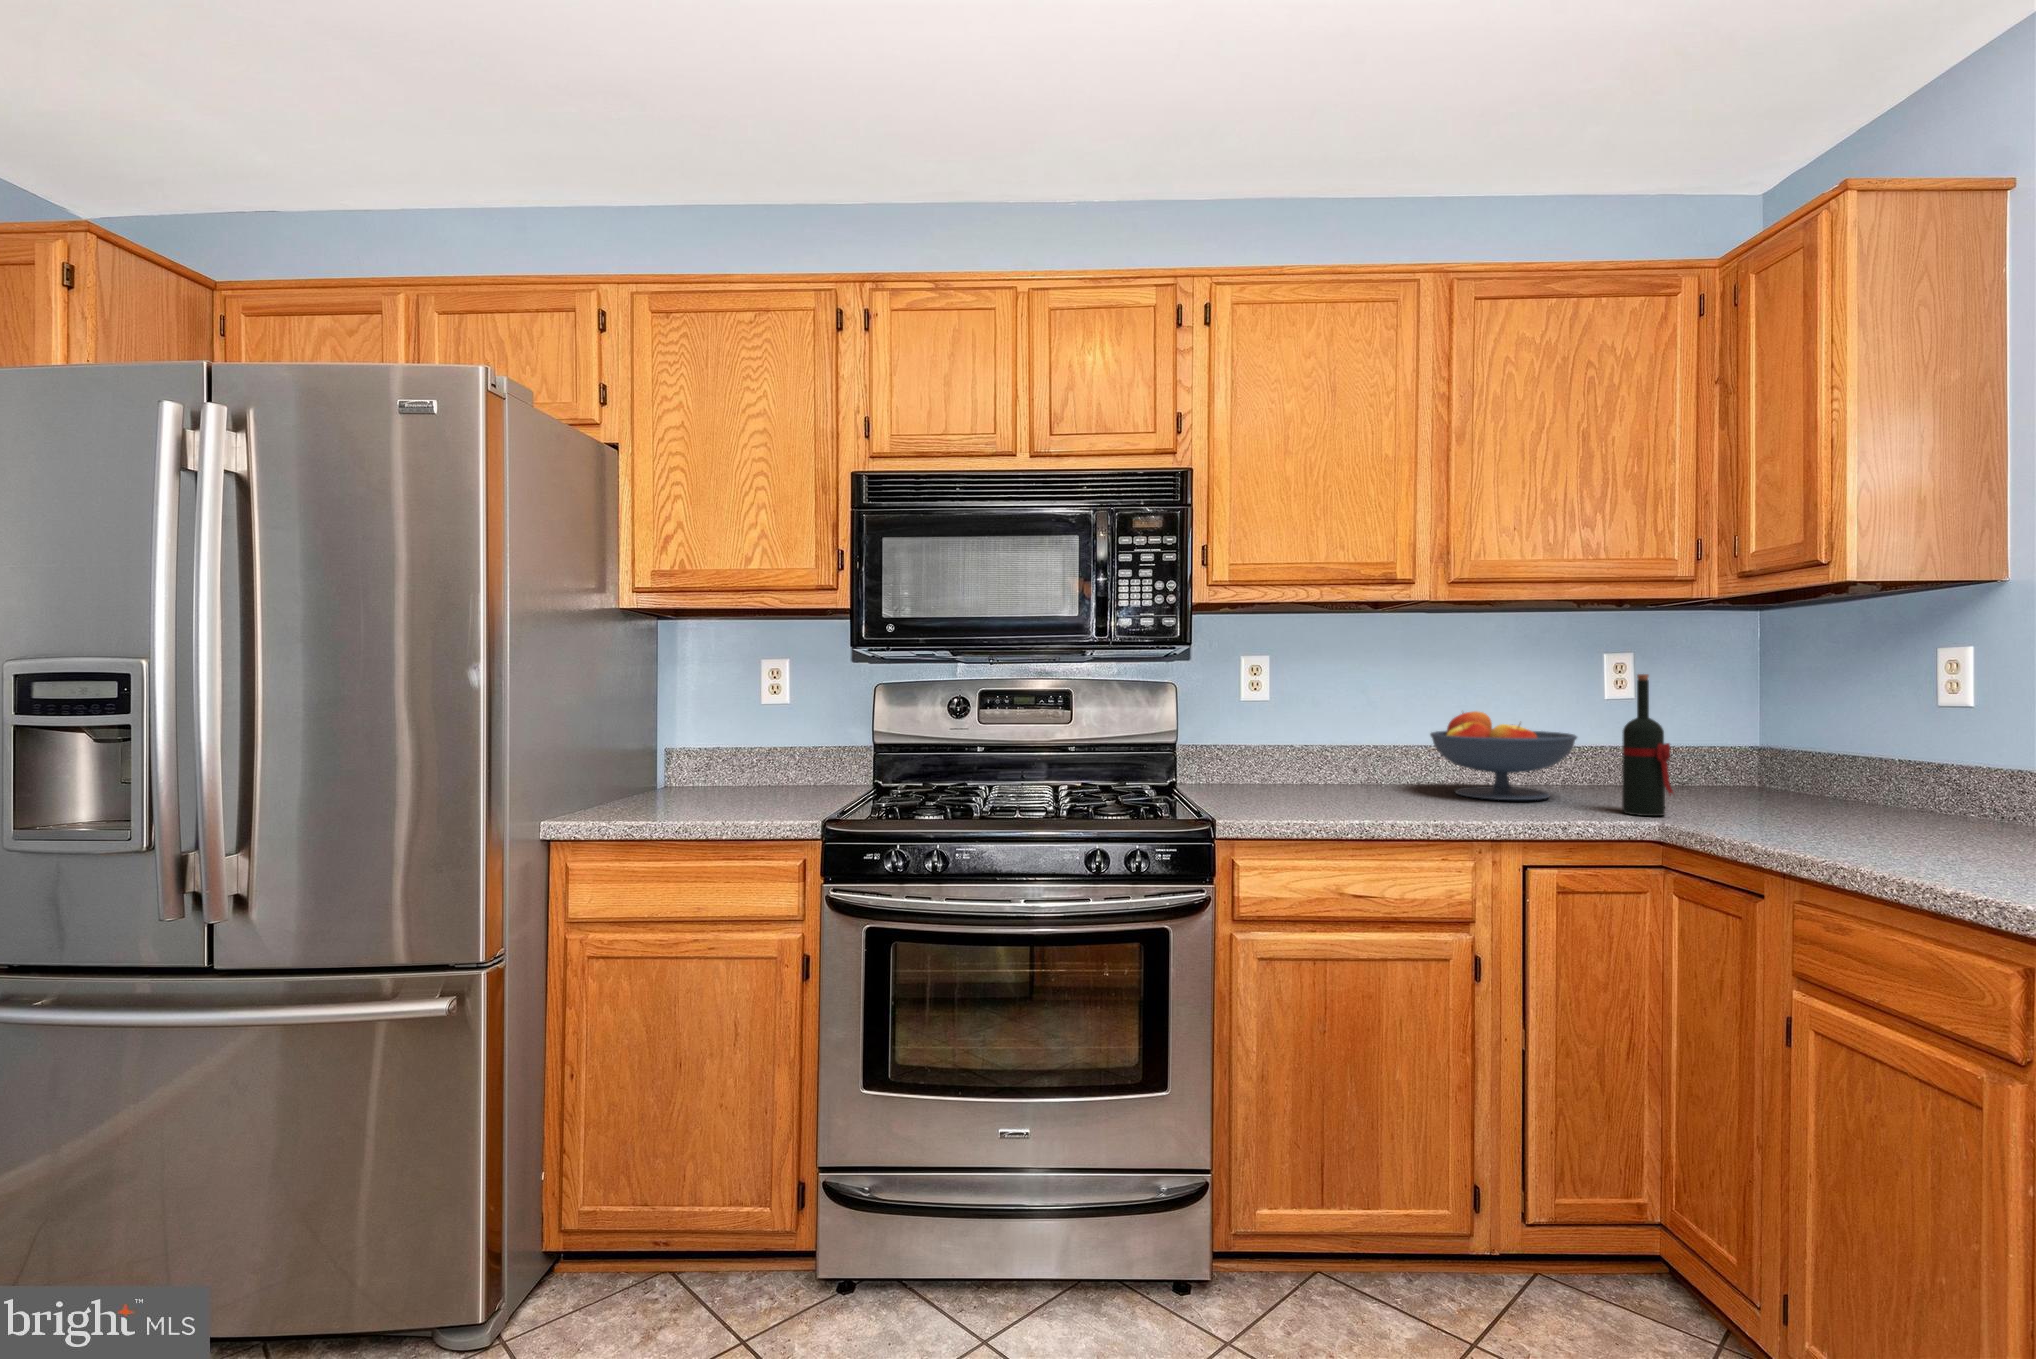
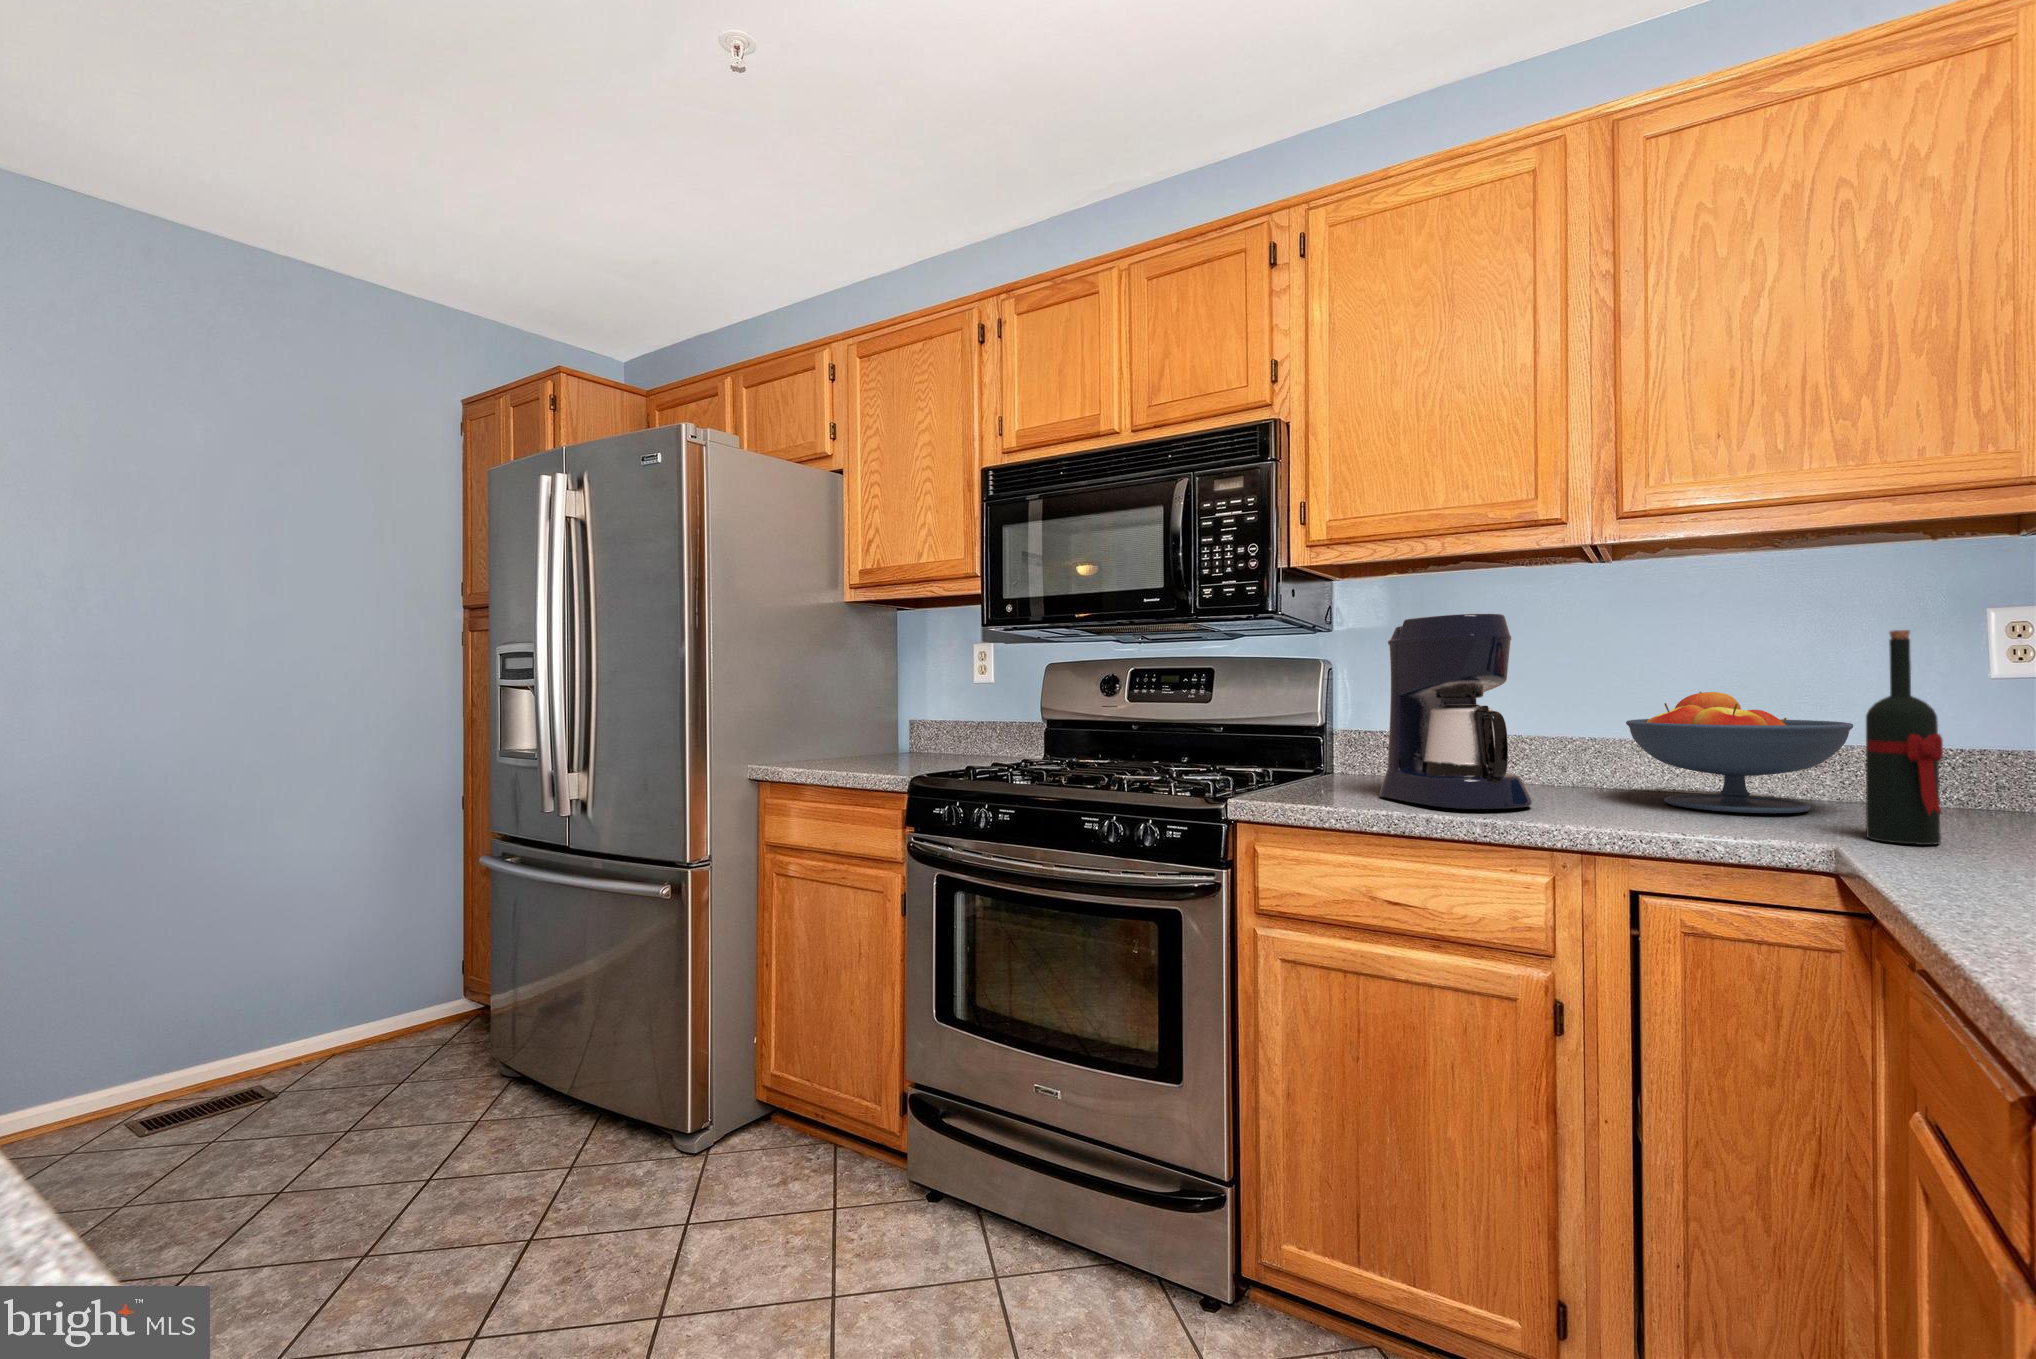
coffee maker: none [1290,654,1413,813] -> present [1380,614,1532,809]

